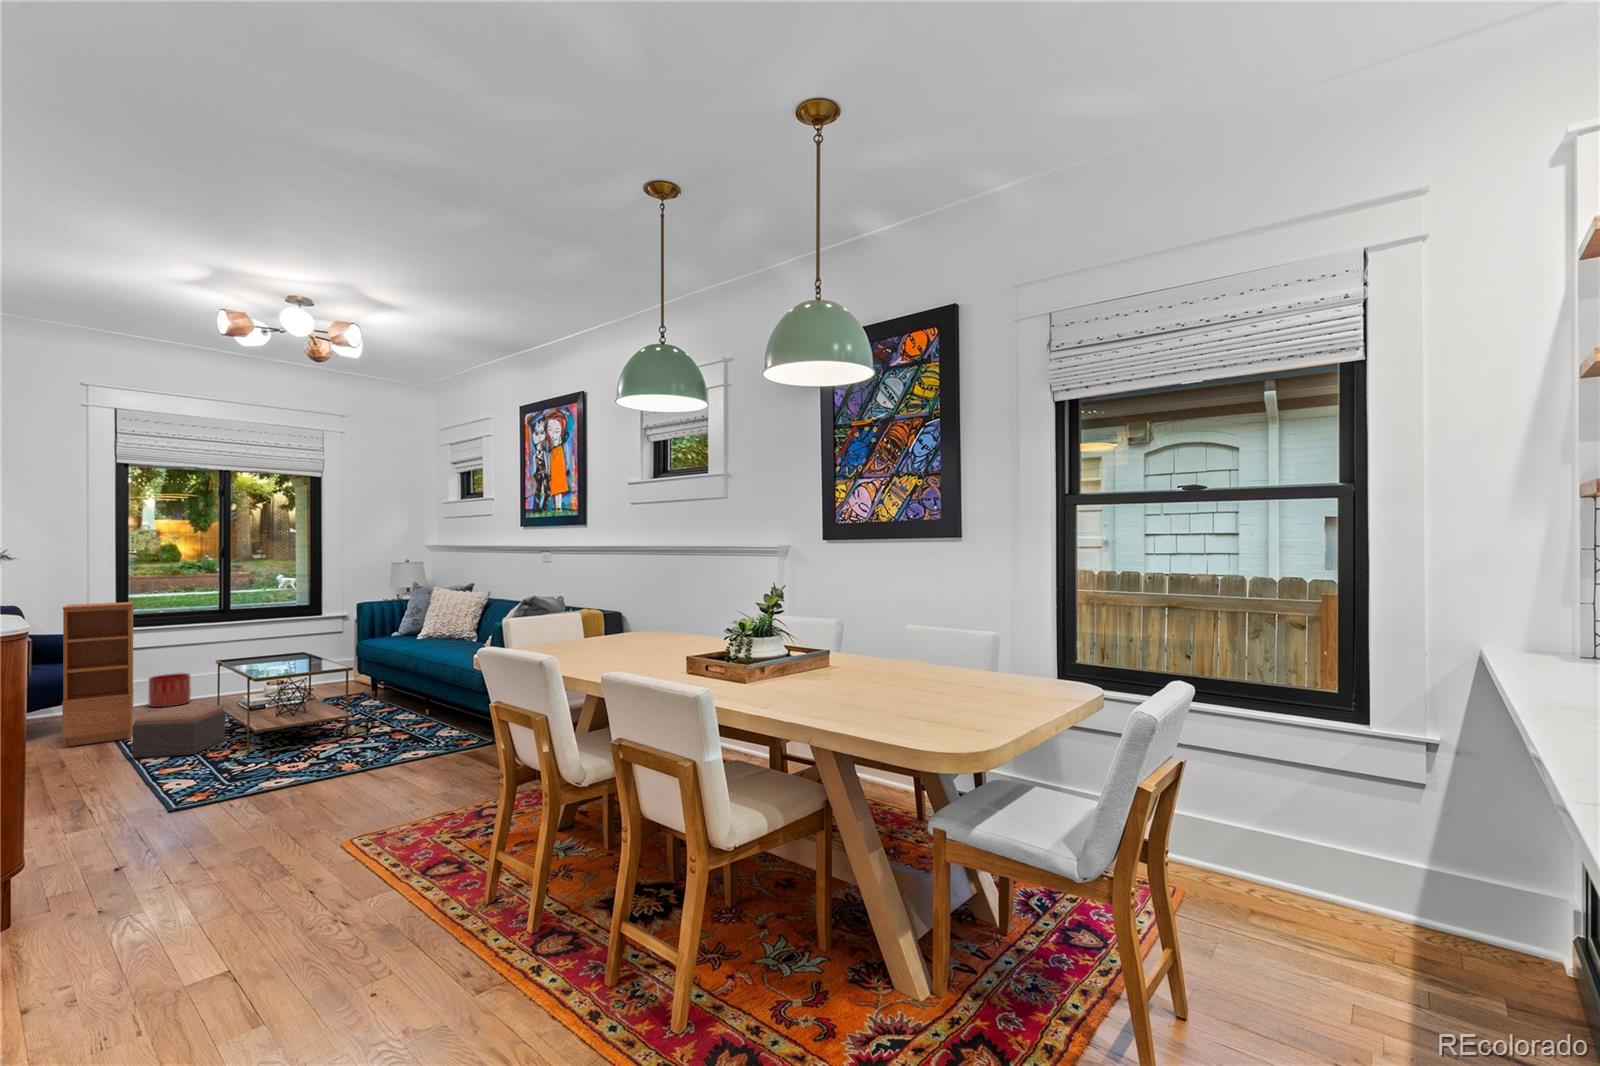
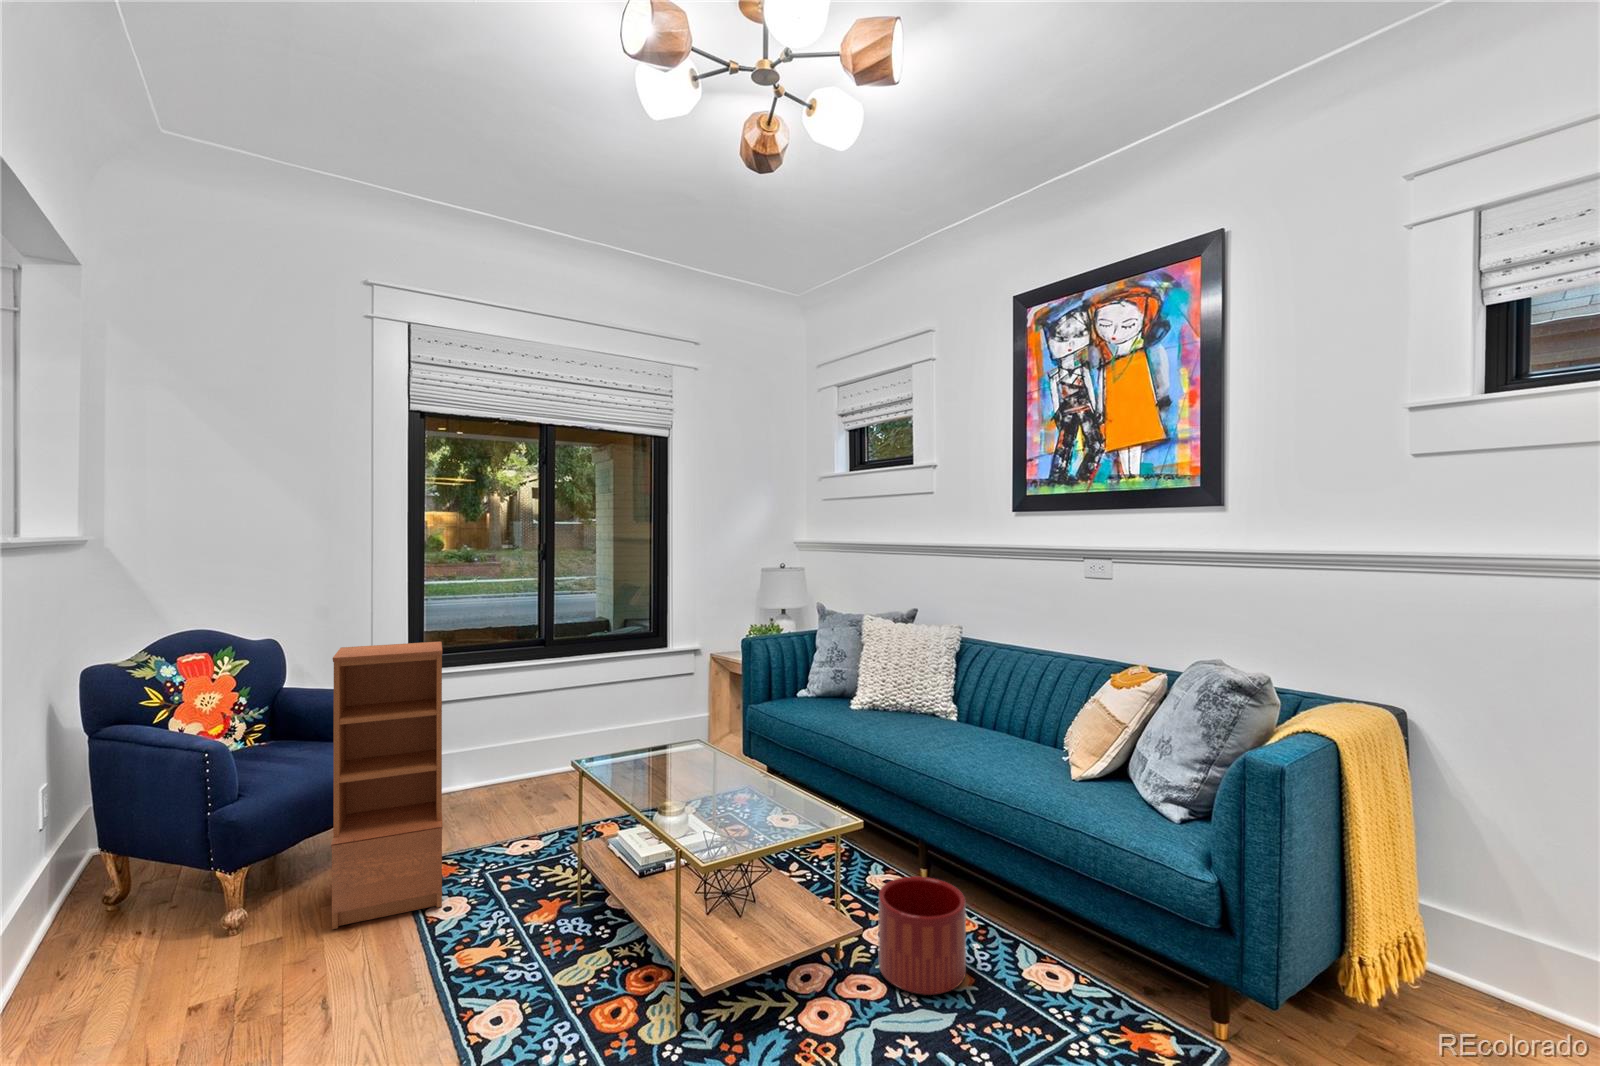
planter: present [148,673,191,707] -> present [878,876,966,995]
footstool: present [132,705,225,758] -> none [457,866,610,1004]

